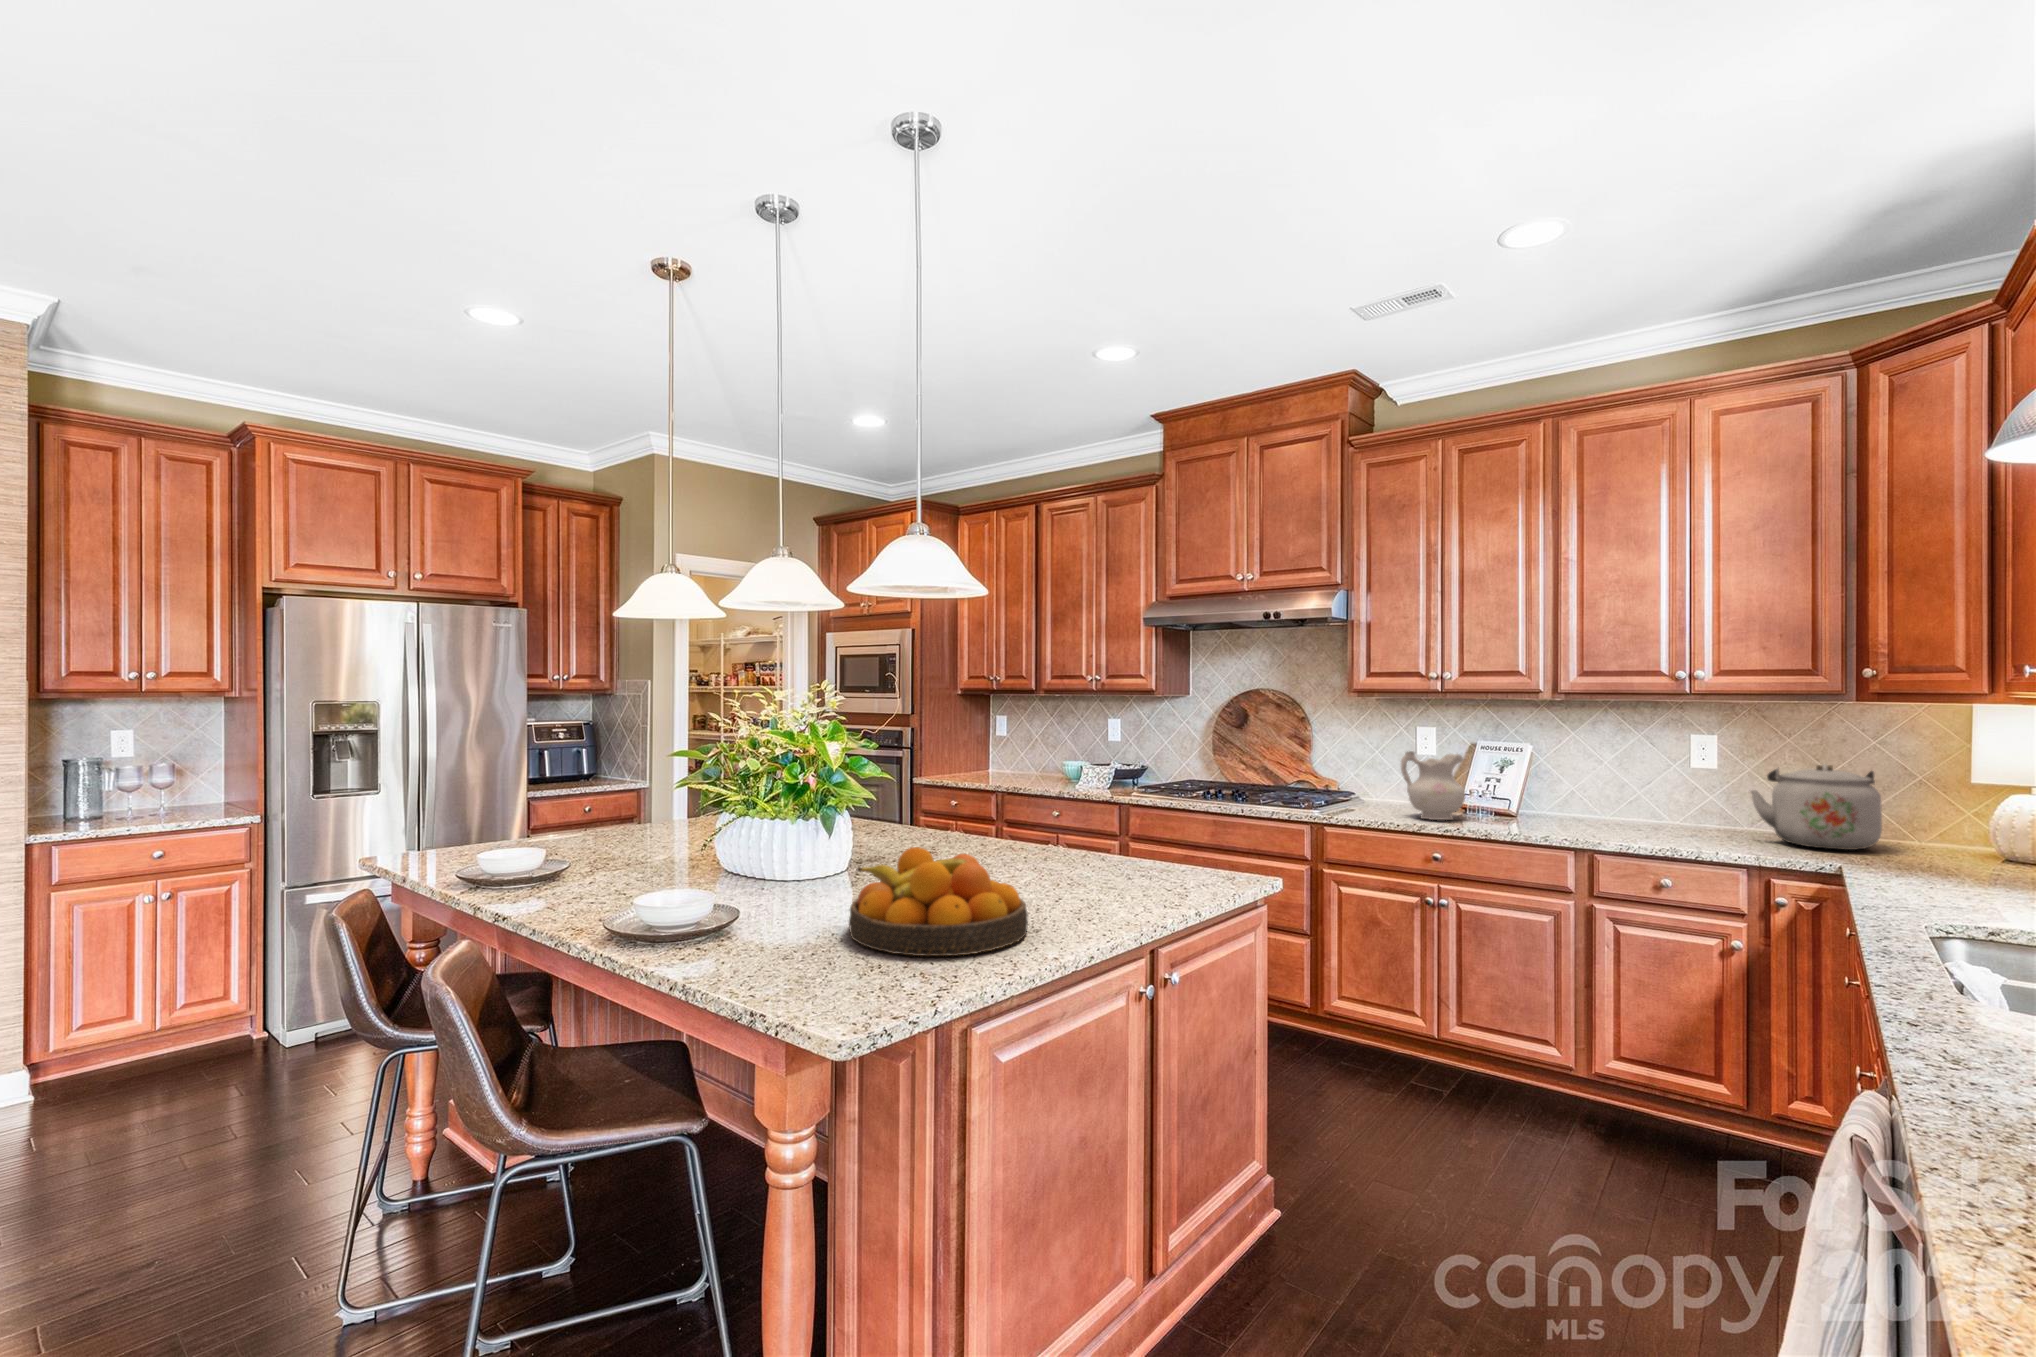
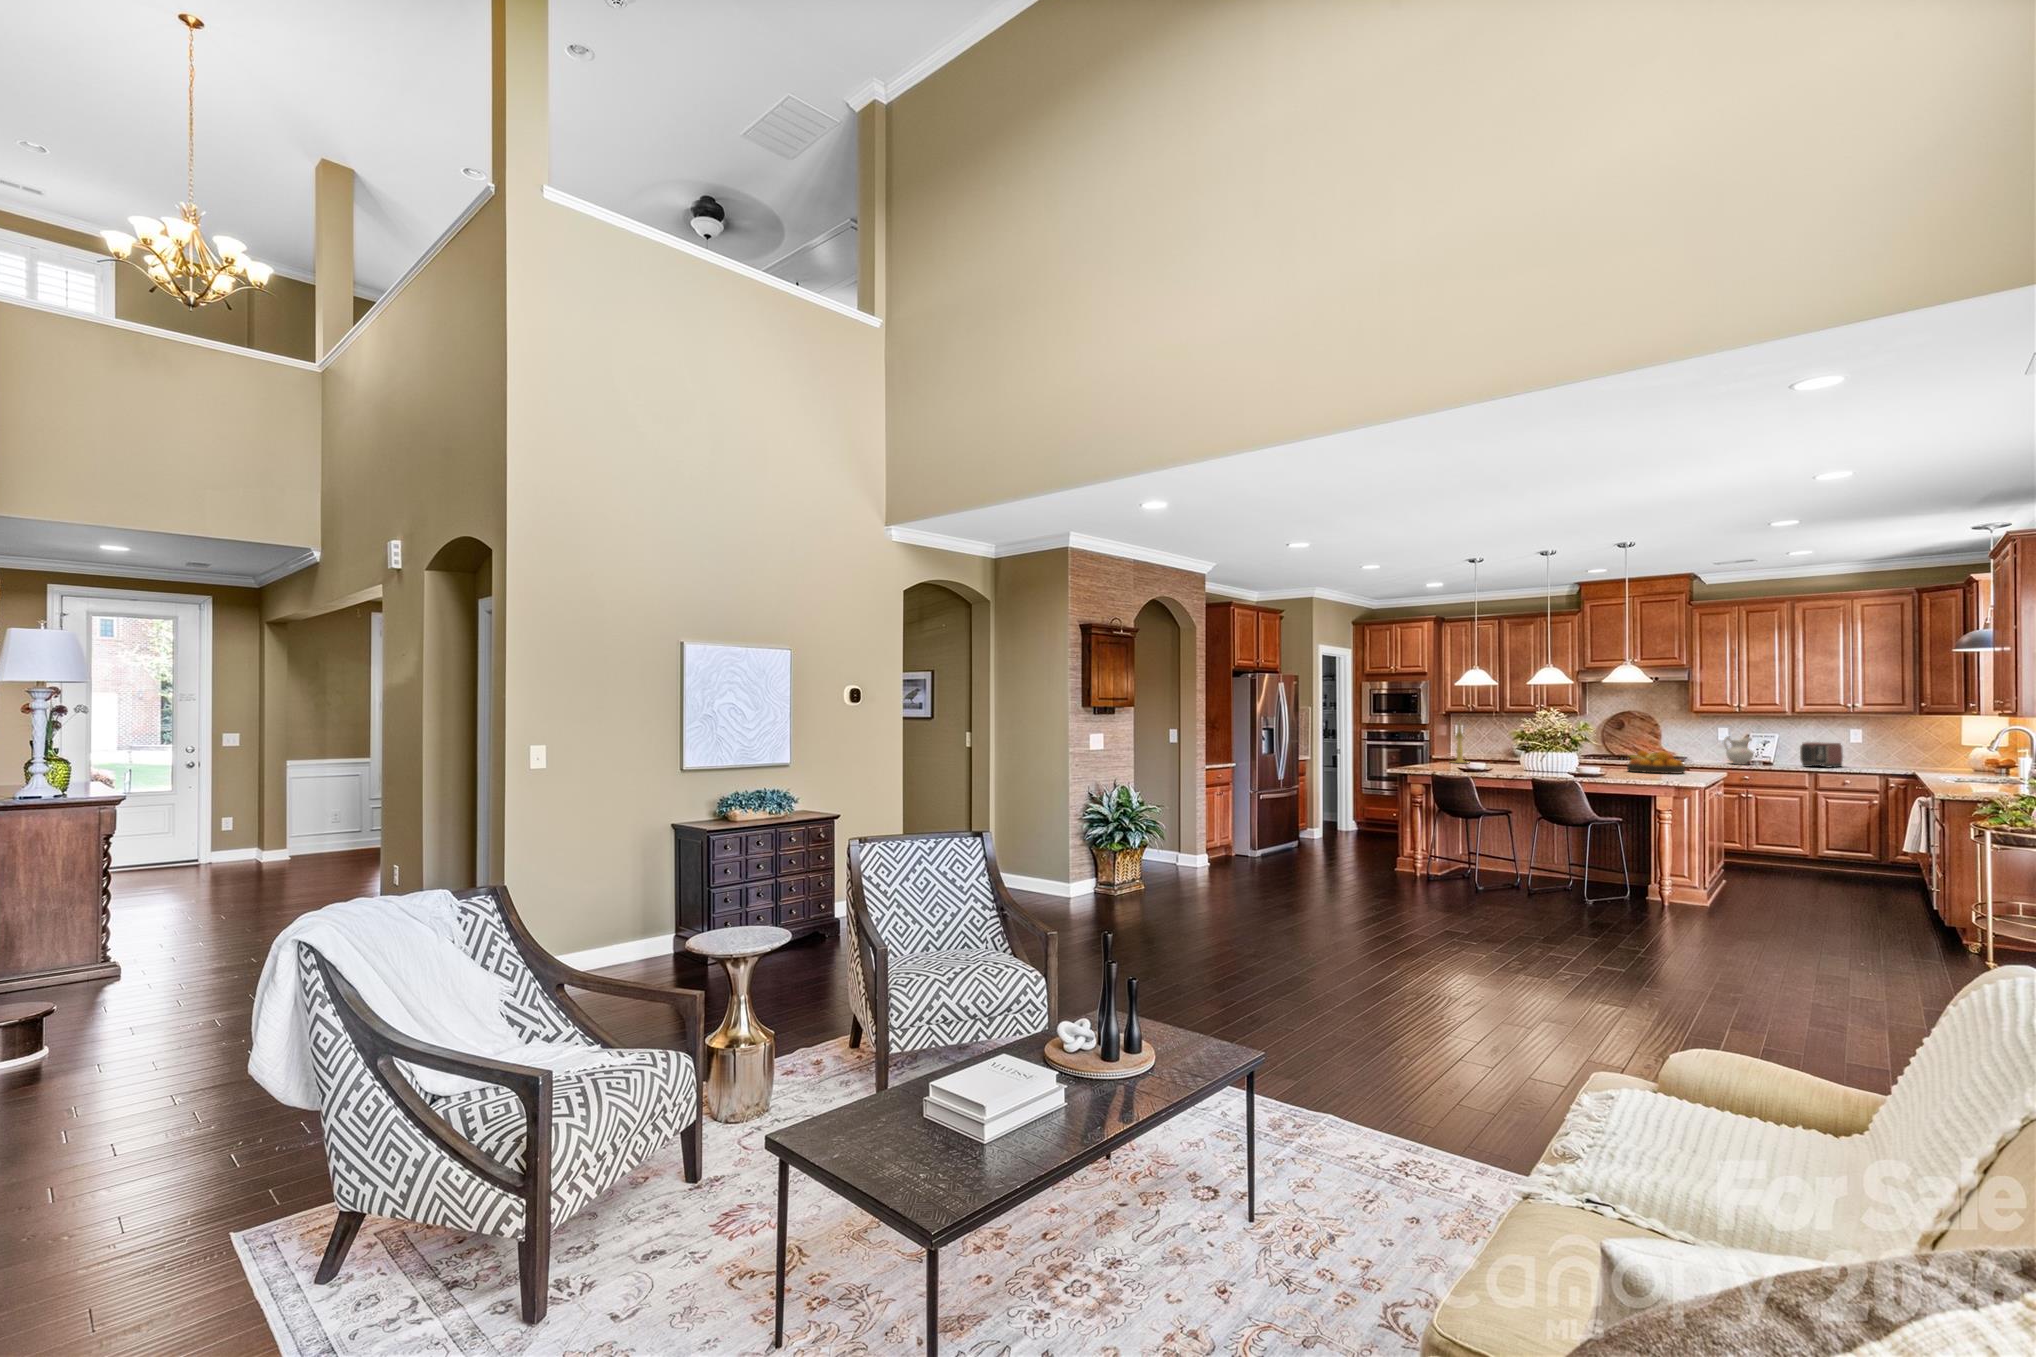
candle holder: none [615,728,675,848] -> present [1452,722,1466,763]
kettle: present [1751,764,1882,850] -> none [1878,739,1930,770]
toaster: none [1563,766,1666,837] -> present [1800,742,1843,768]

